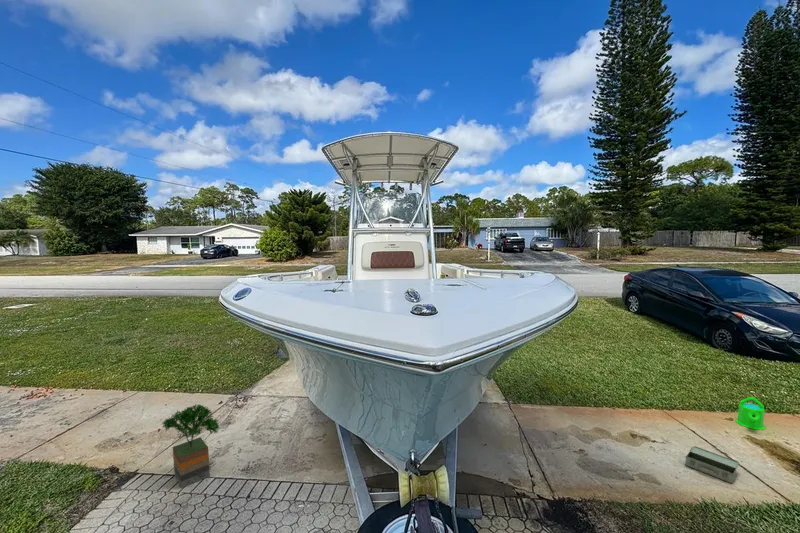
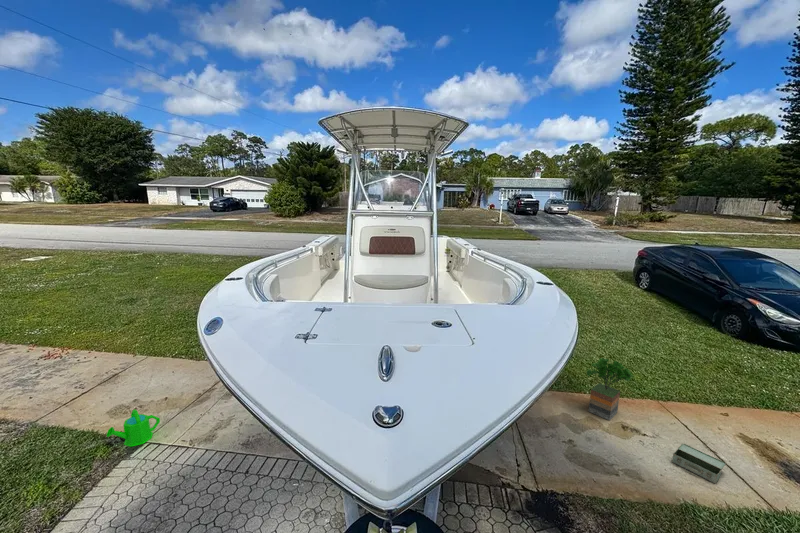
watering can: present [736,397,766,430] -> present [107,409,160,447]
potted tree: present [162,405,219,488] -> present [587,358,633,420]

